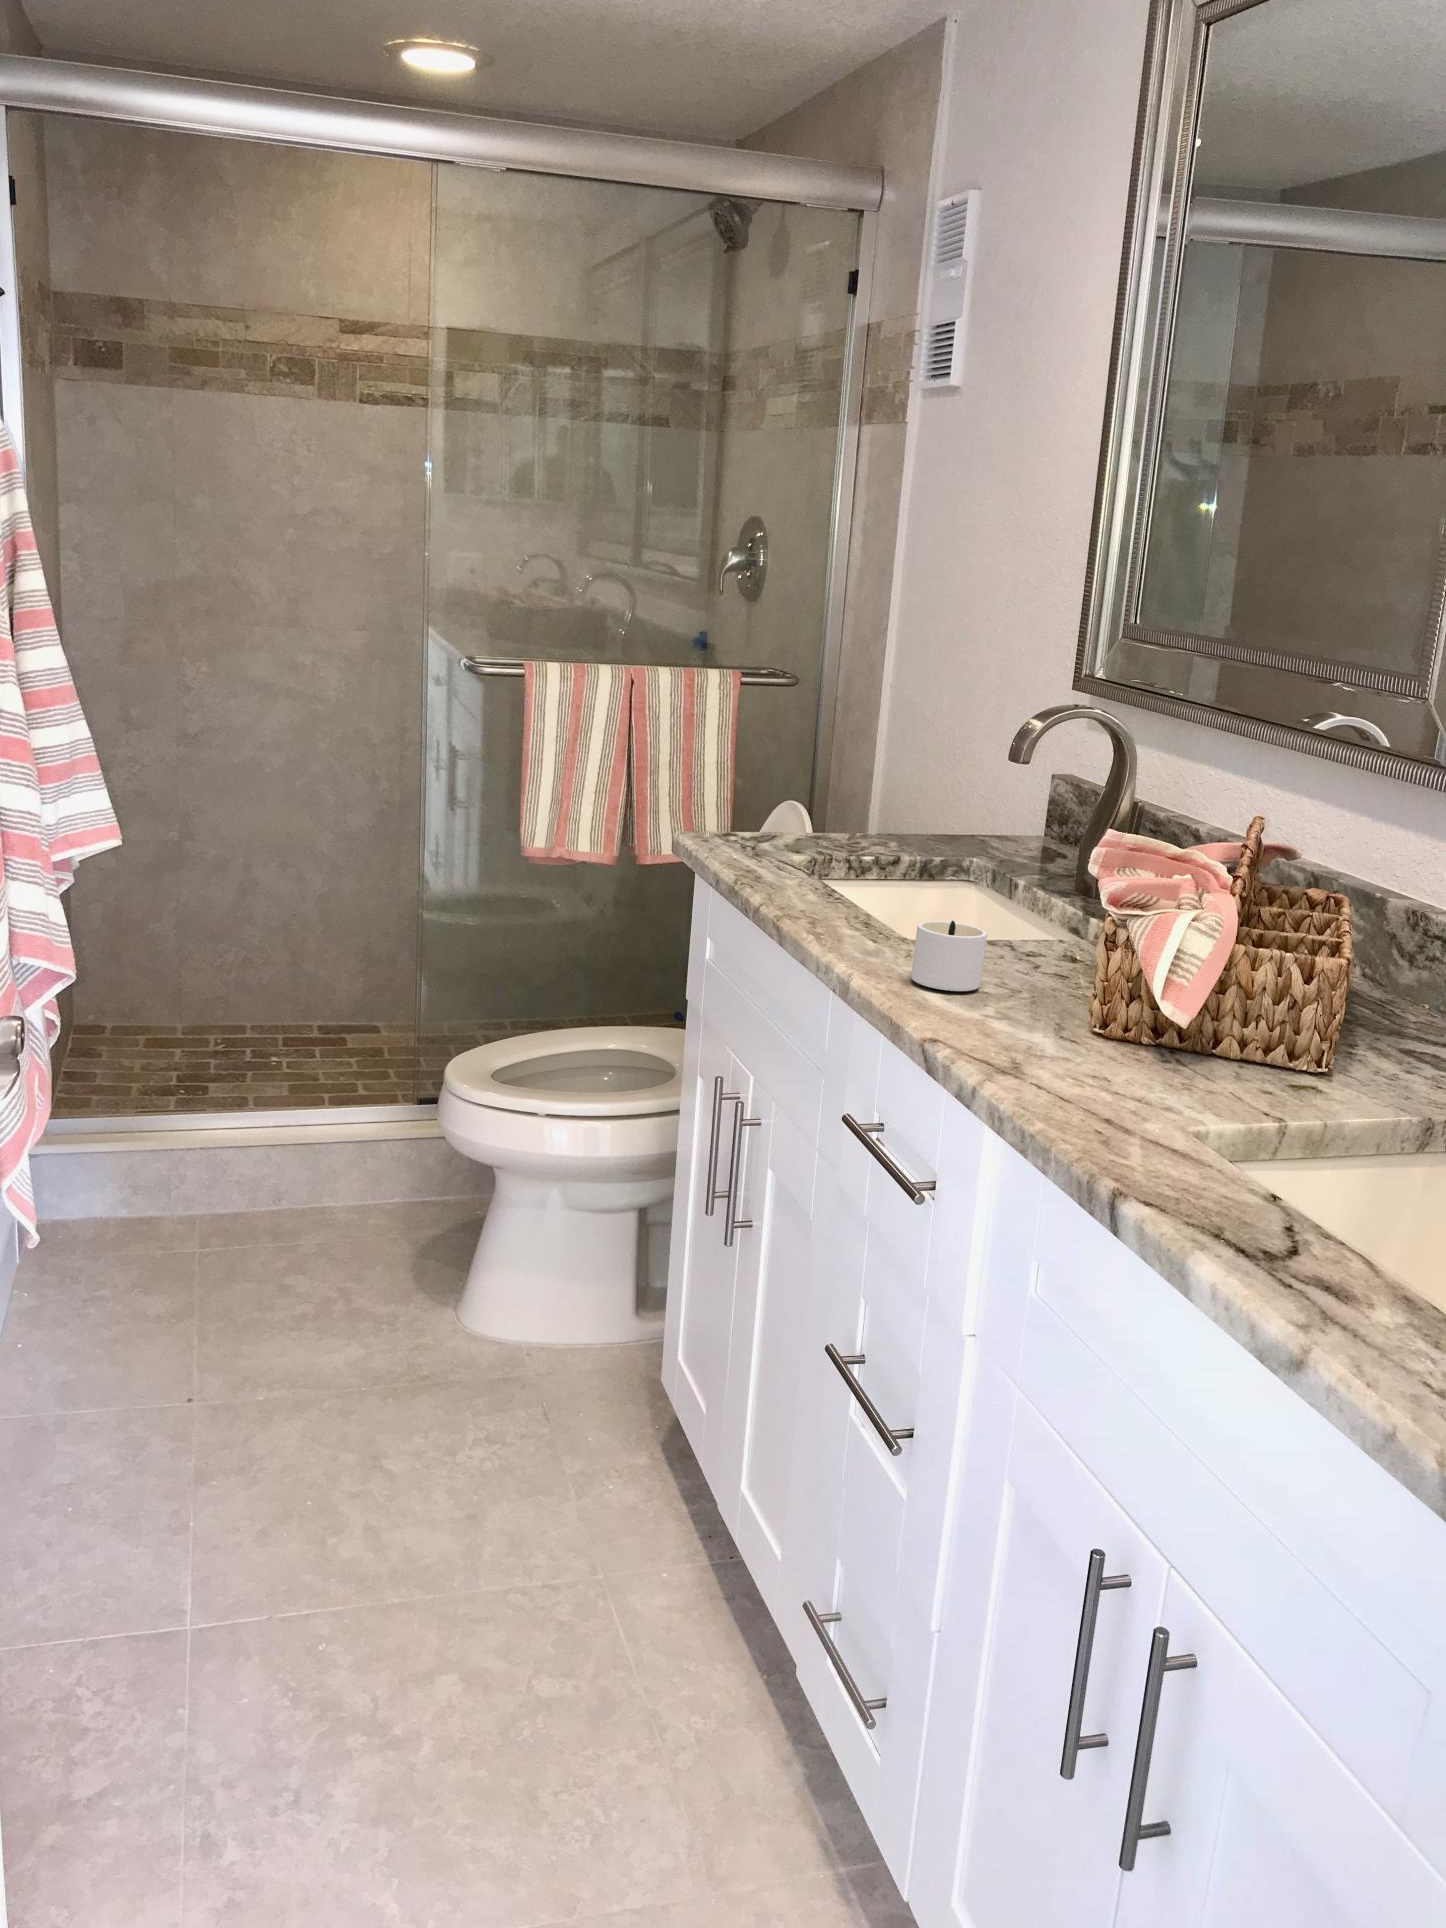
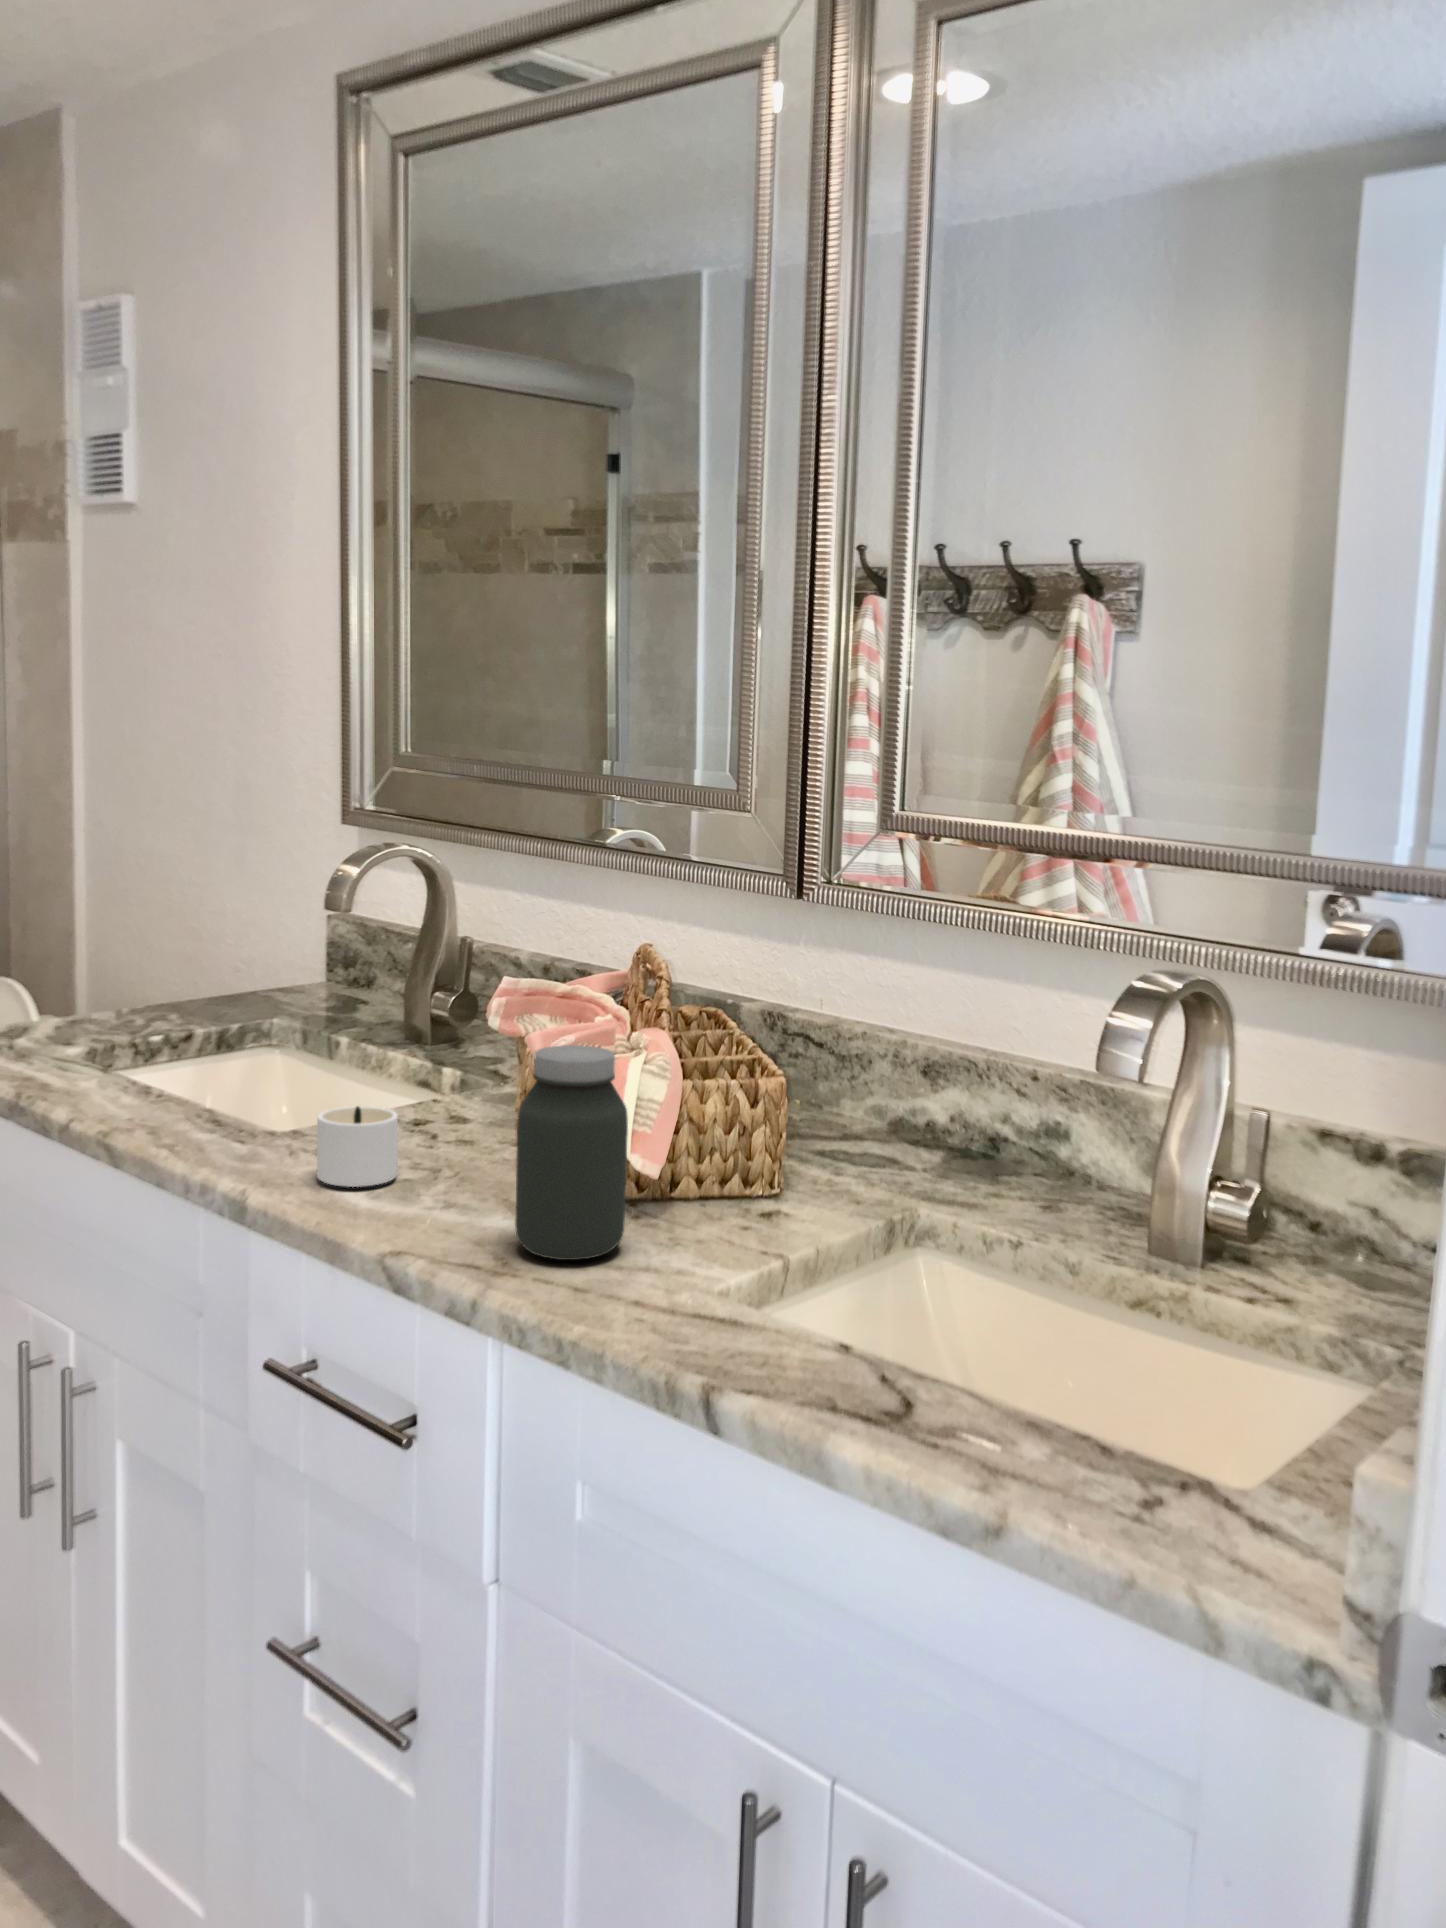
jar: none [1035,884,1152,1080] -> present [515,1045,628,1260]

